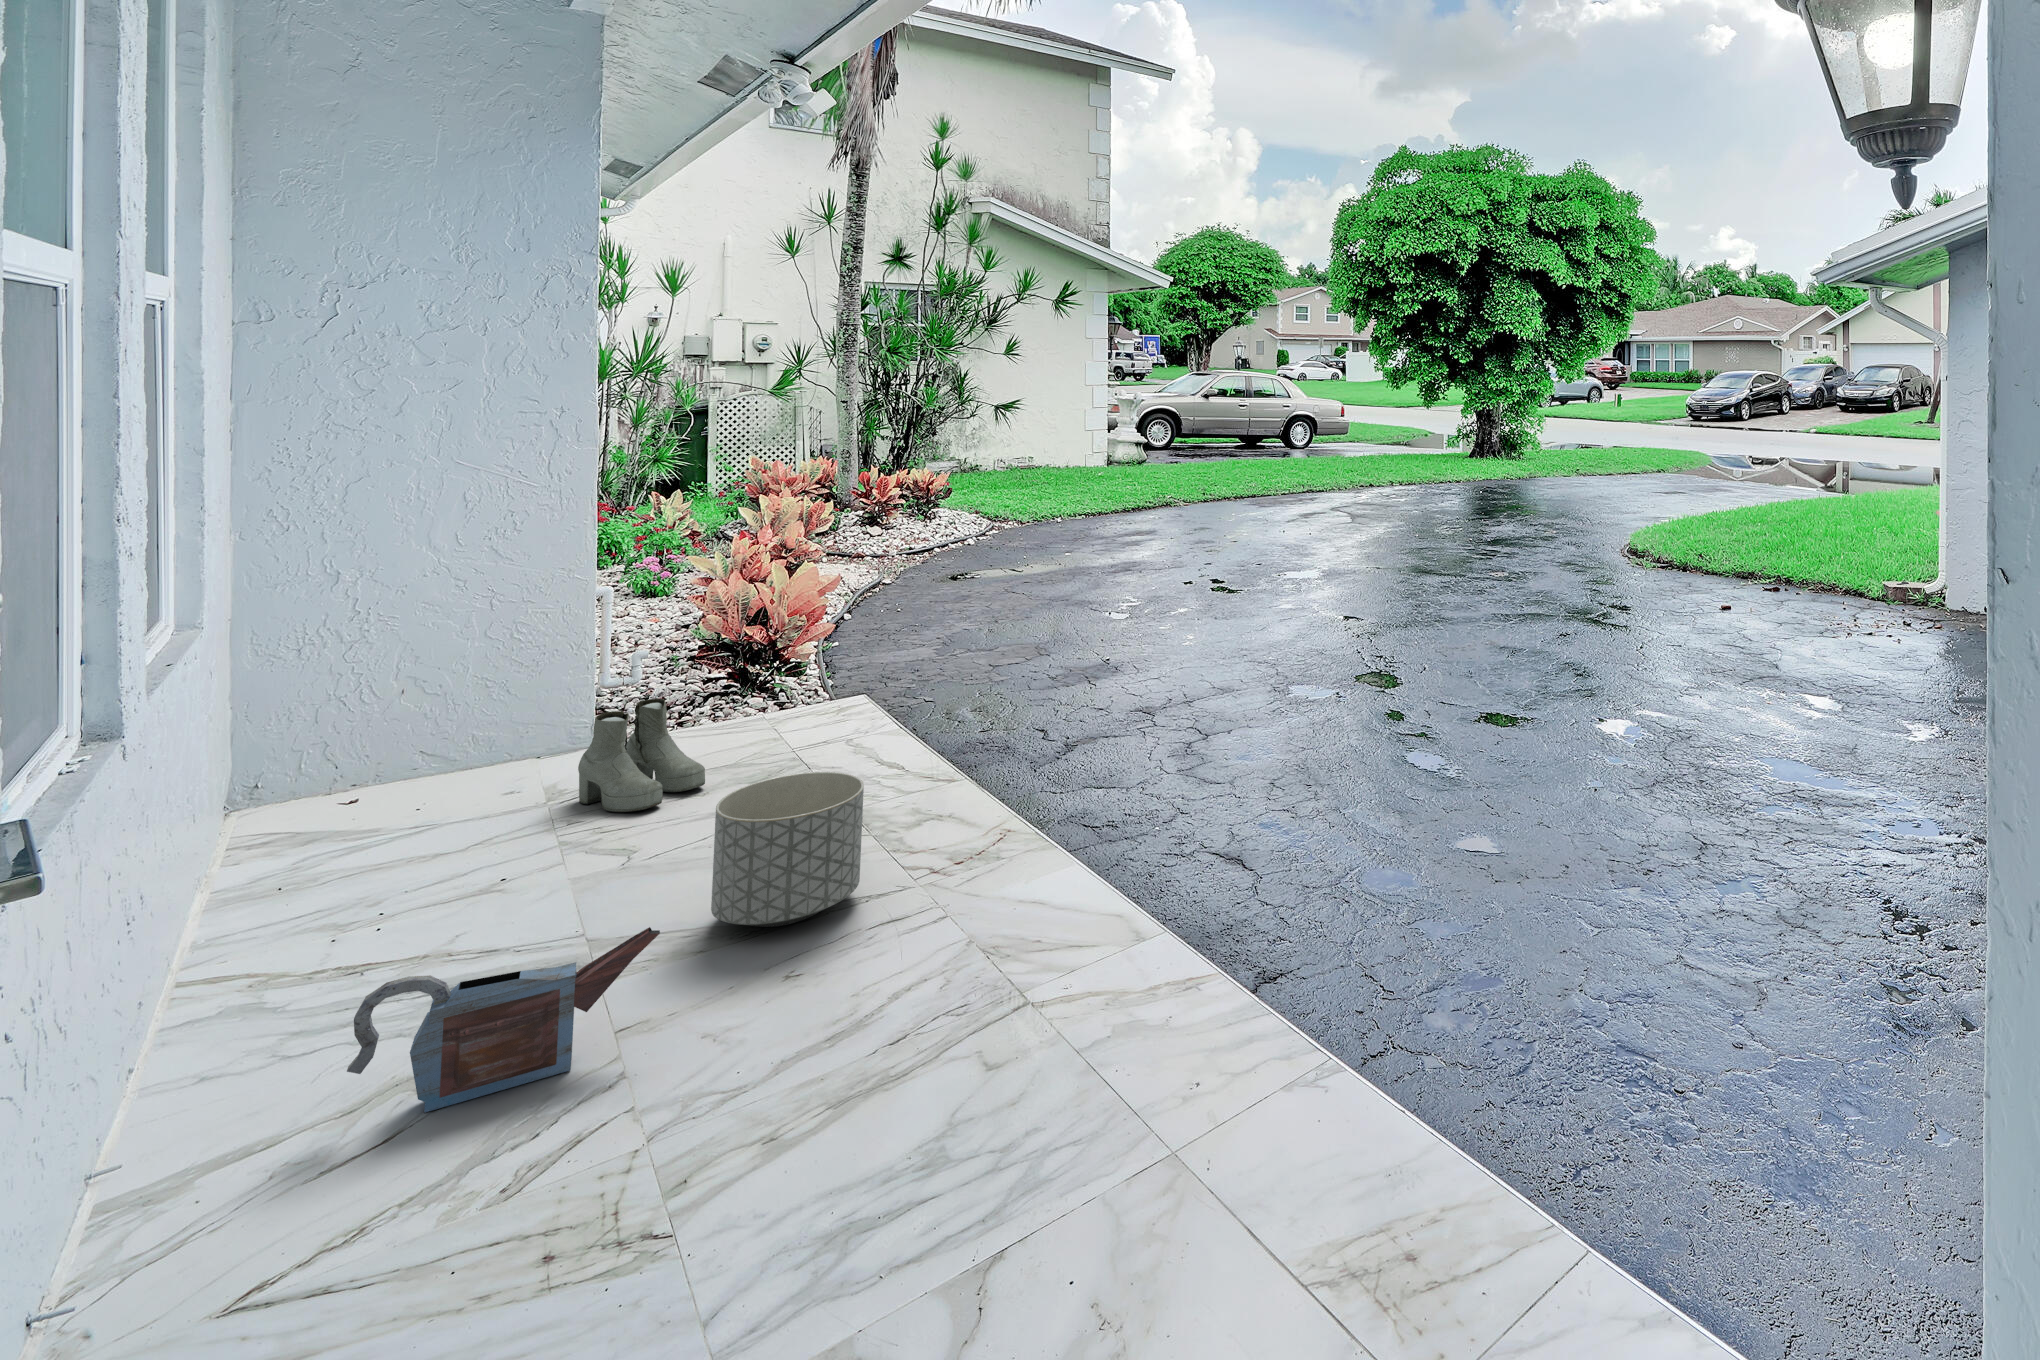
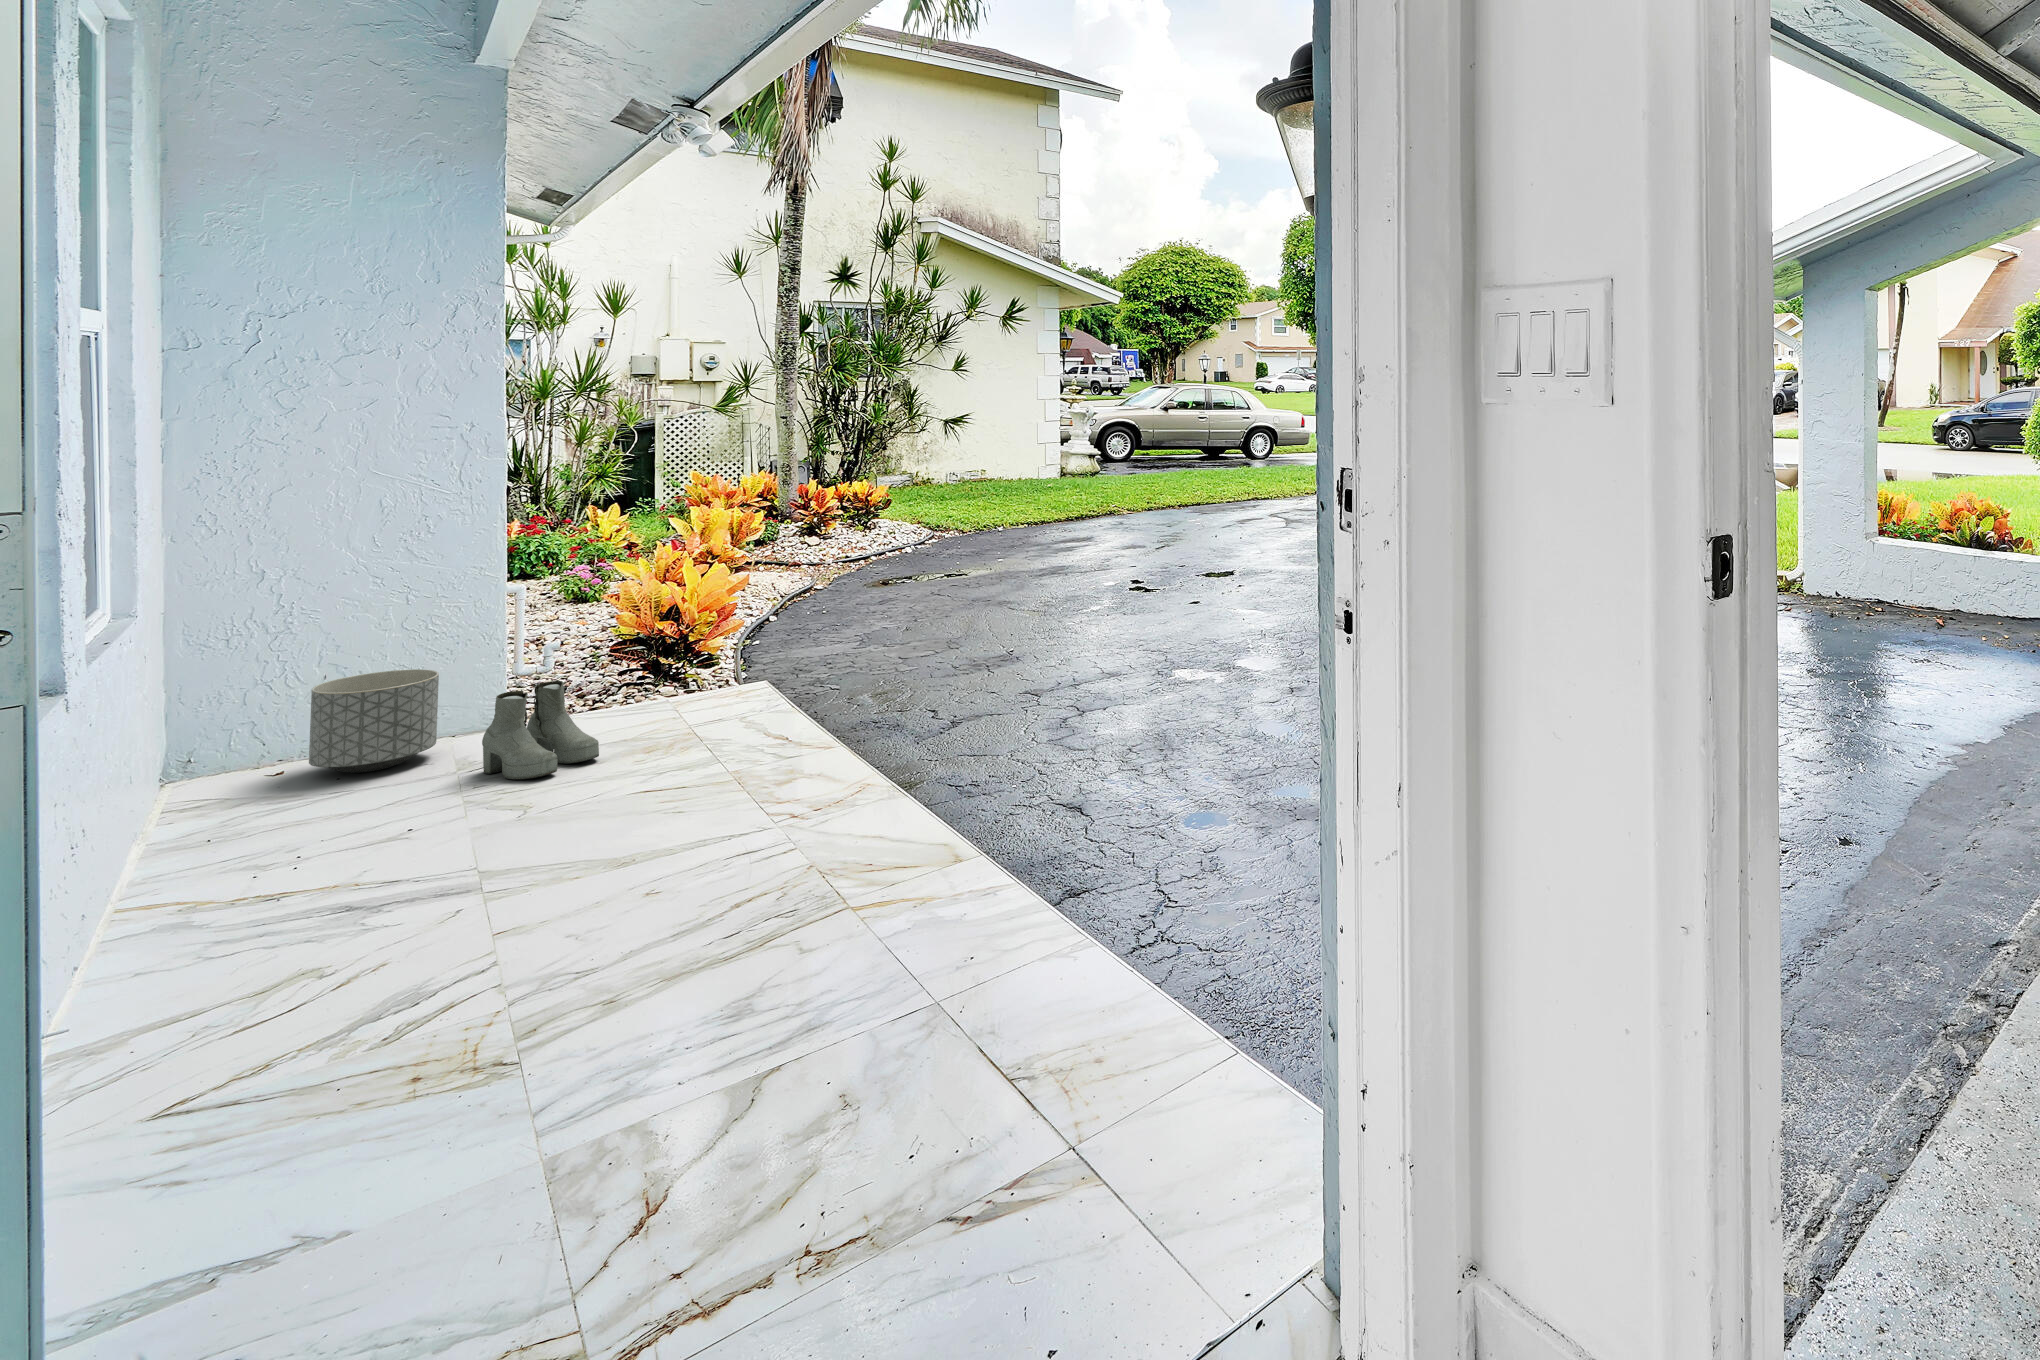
planter: present [711,772,864,927] -> present [309,669,439,773]
watering can: present [347,927,660,1112] -> none [248,847,518,992]

